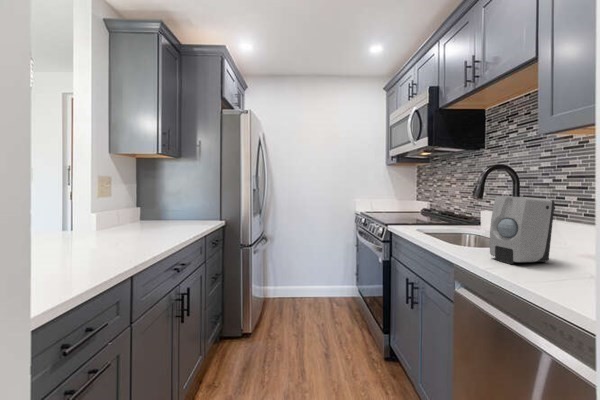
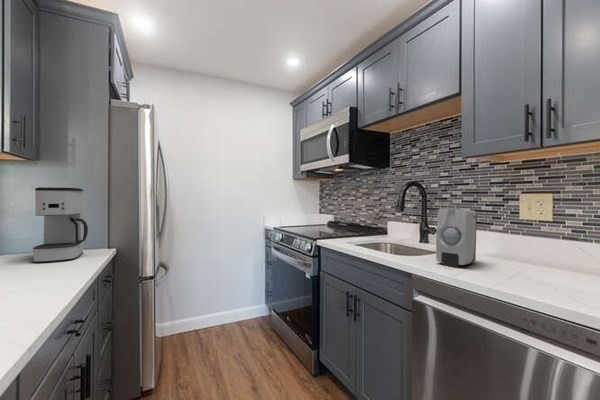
coffee maker: none [176,179,207,229] -> present [33,187,88,263]

